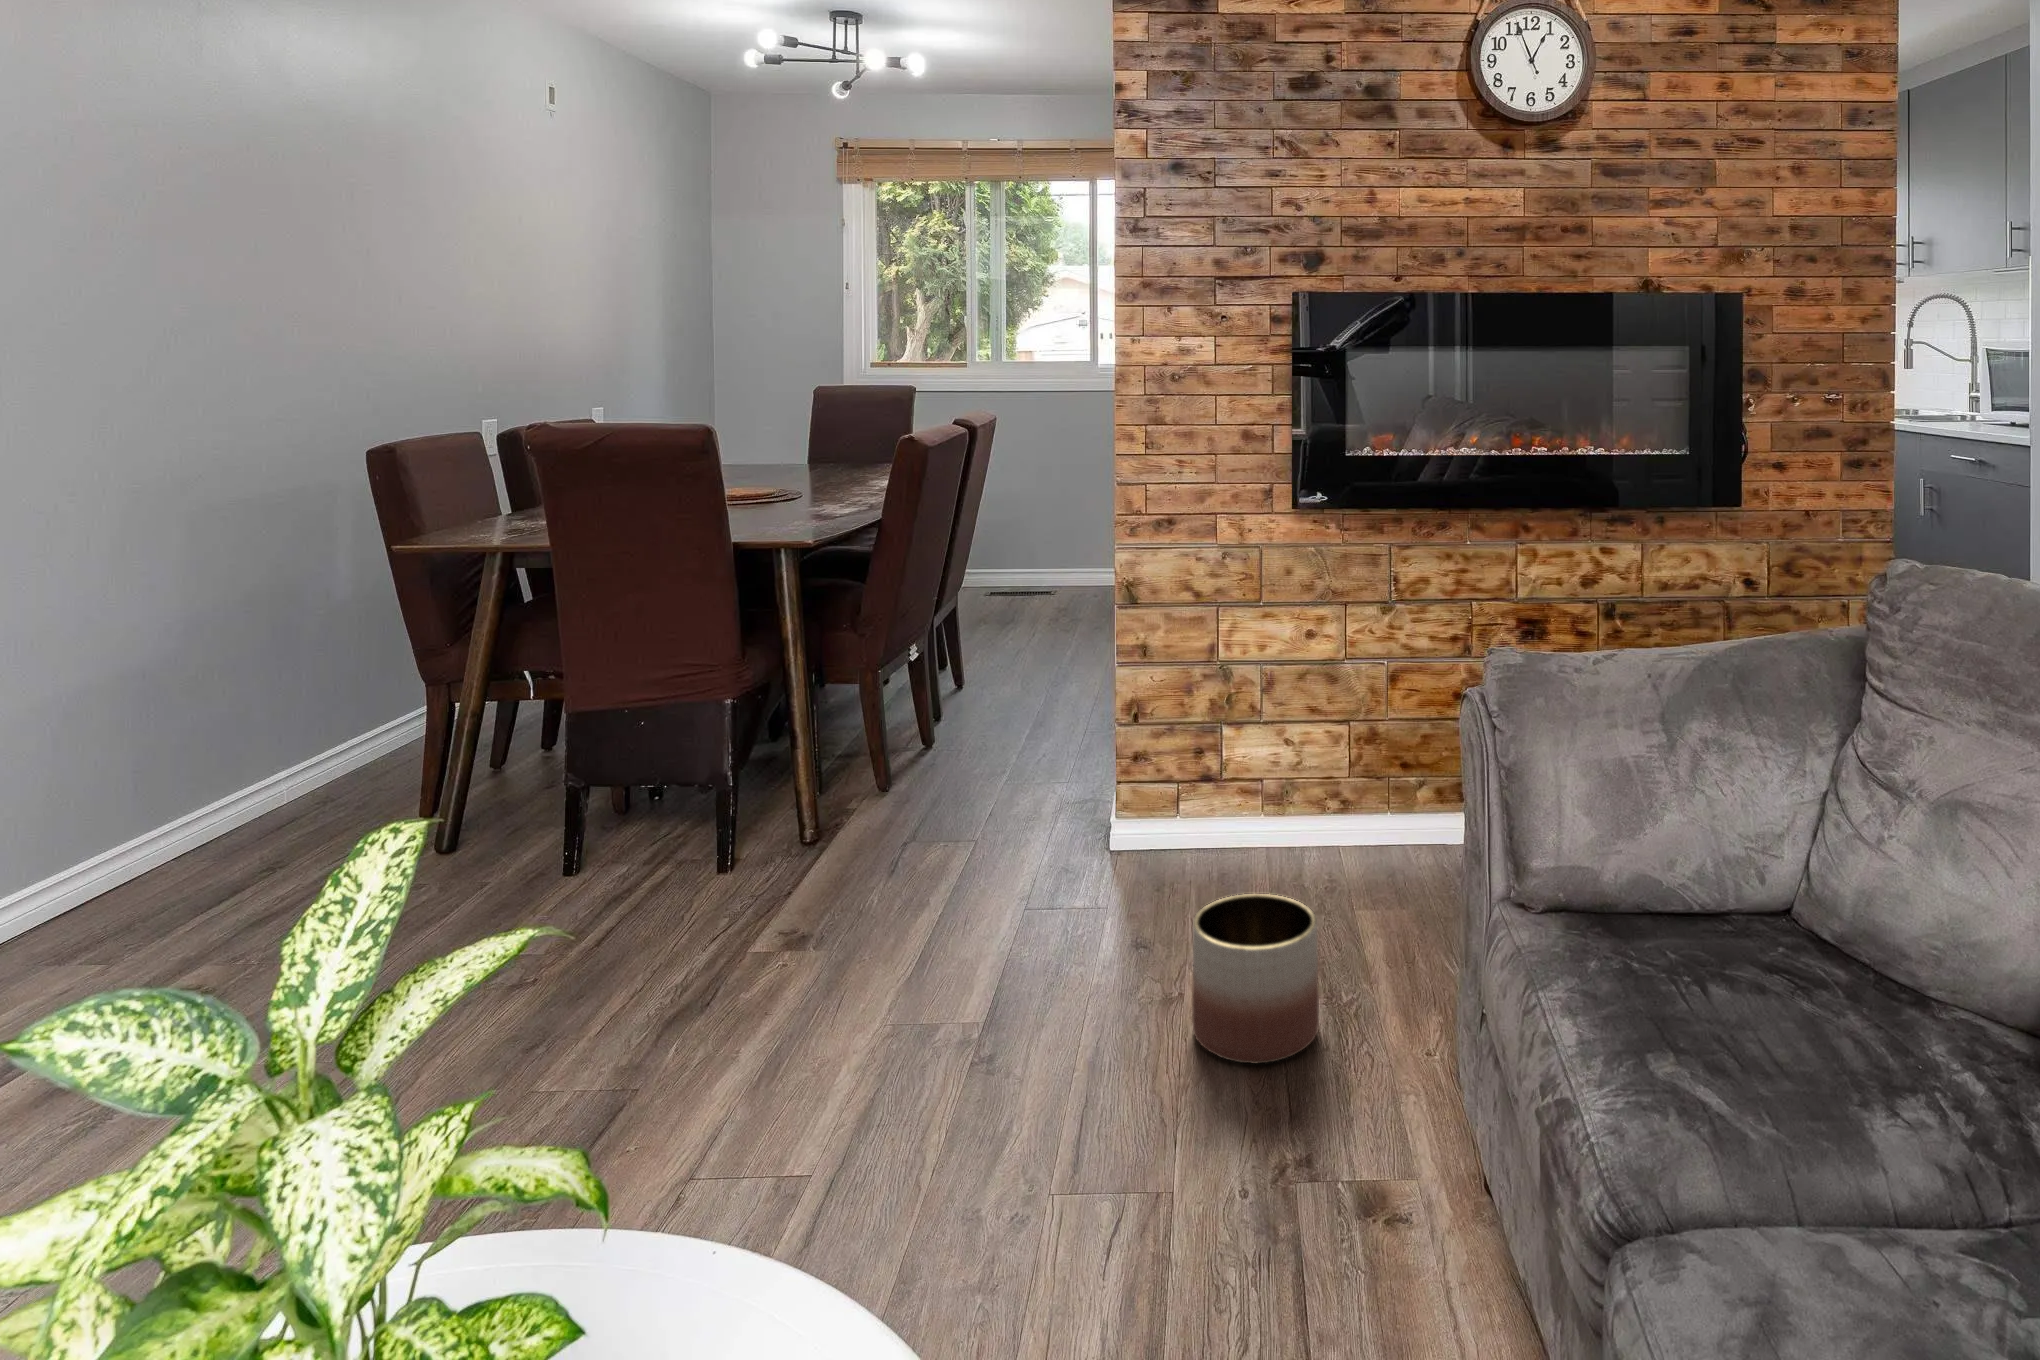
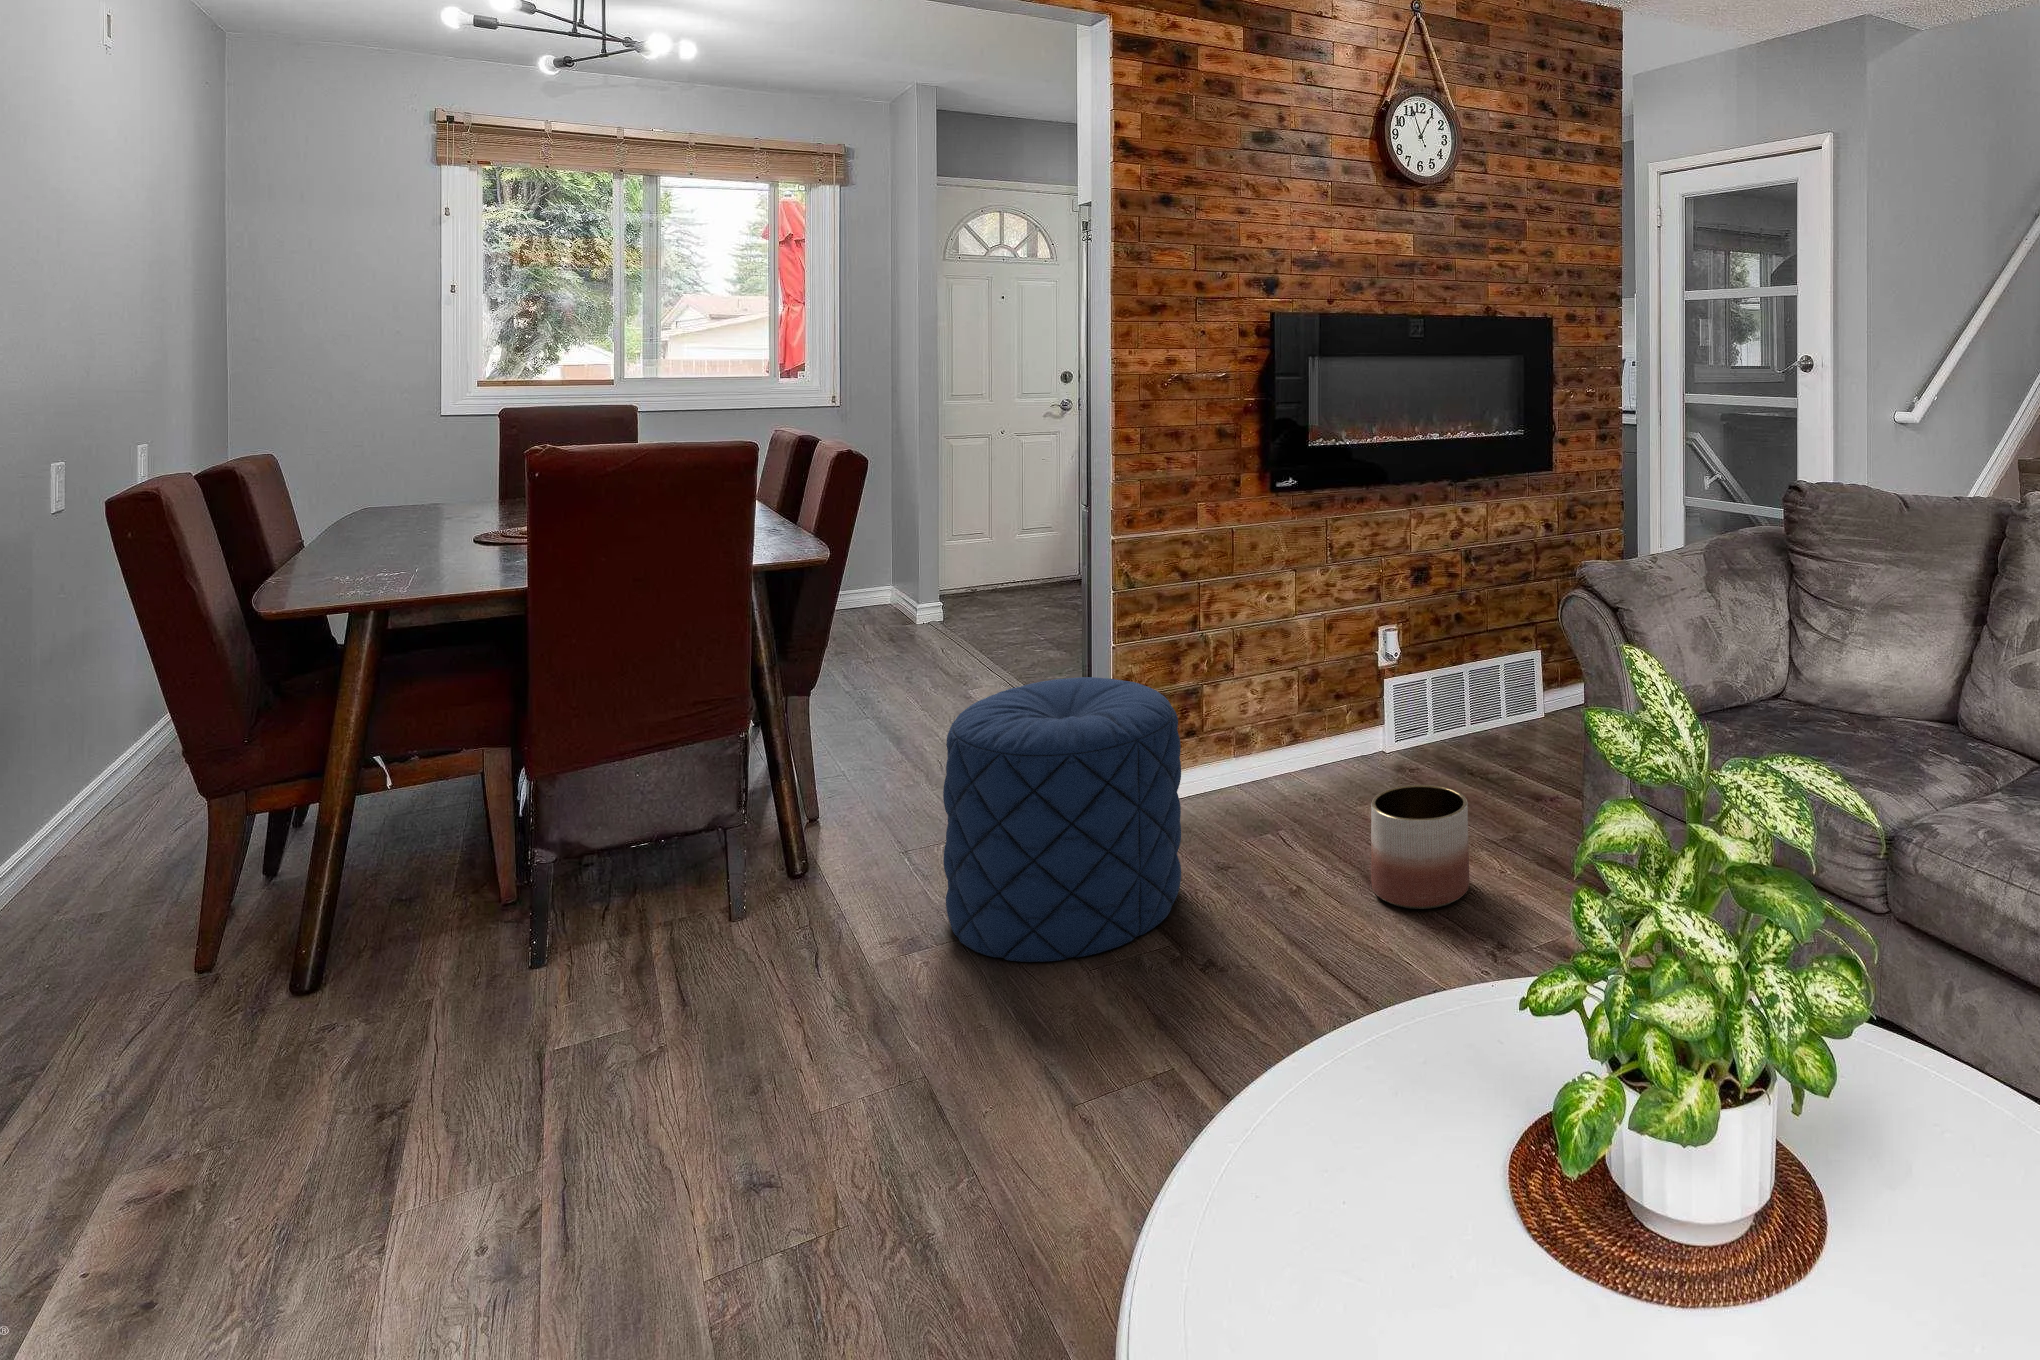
pouf: none [783,690,1039,995] -> present [943,677,1181,962]

